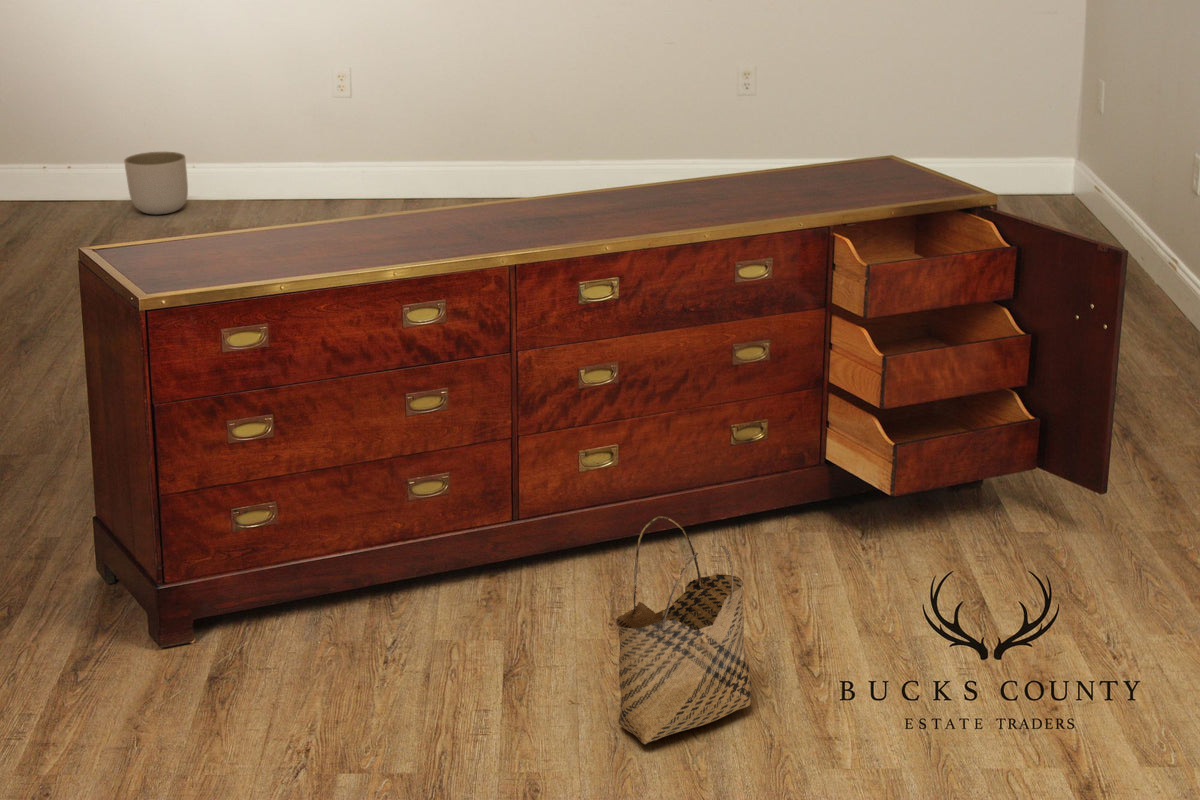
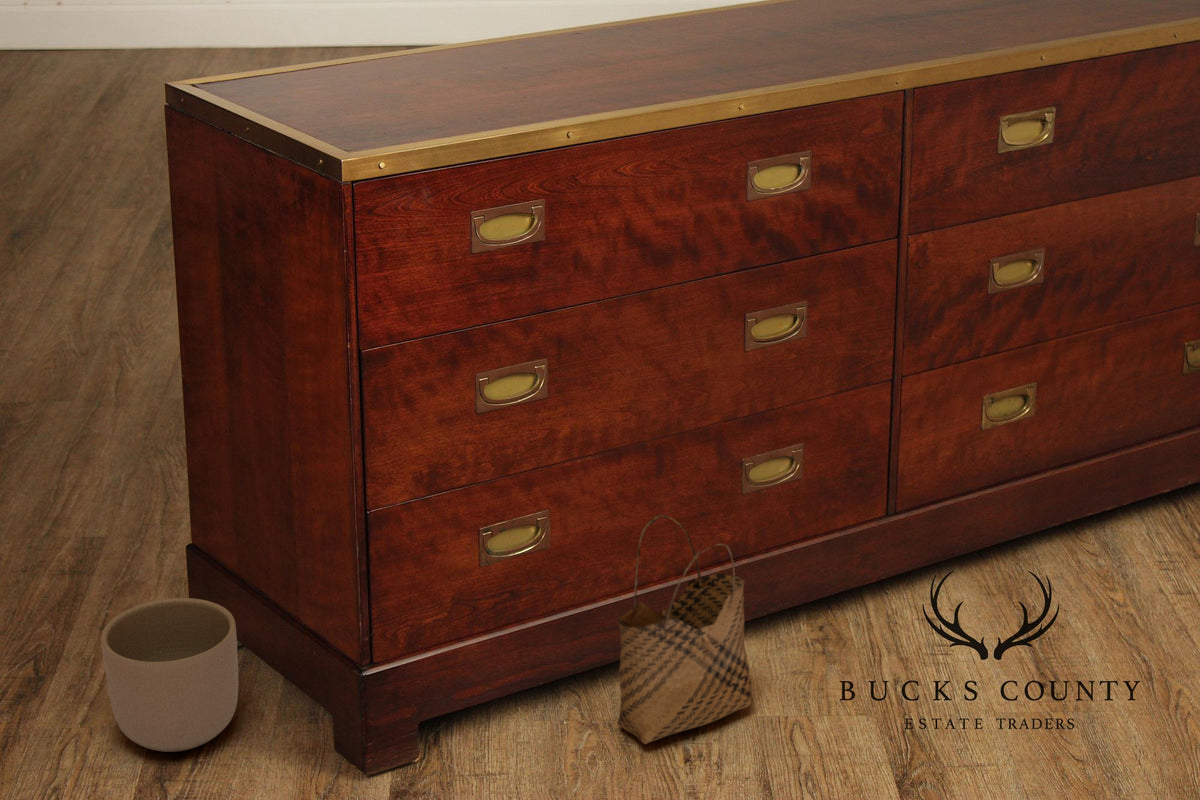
planter: present [124,152,188,214] -> present [101,598,238,752]

